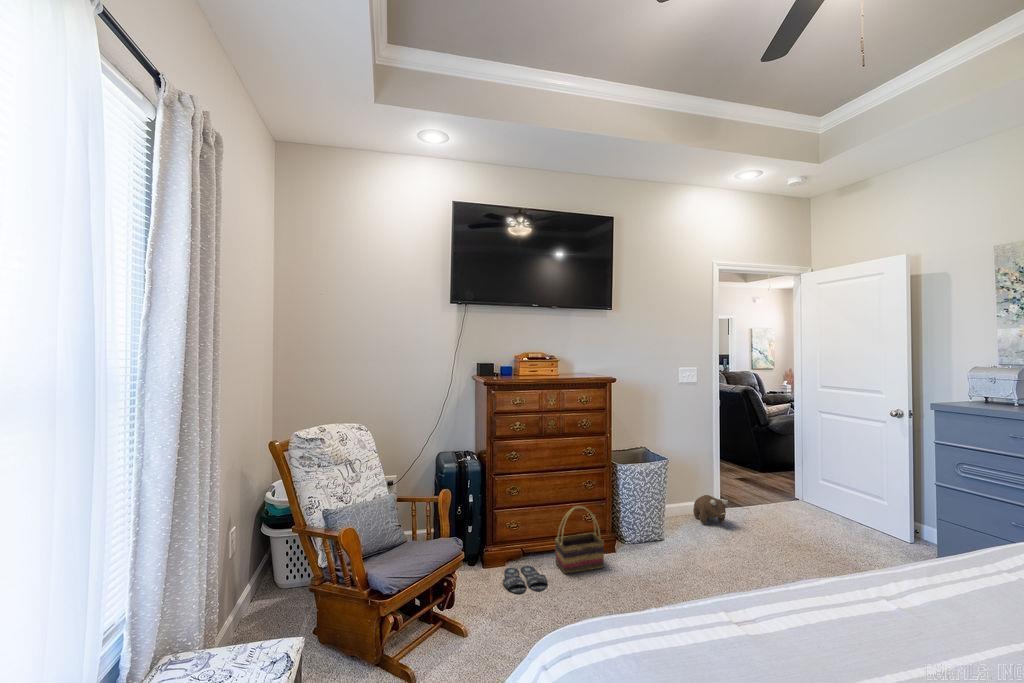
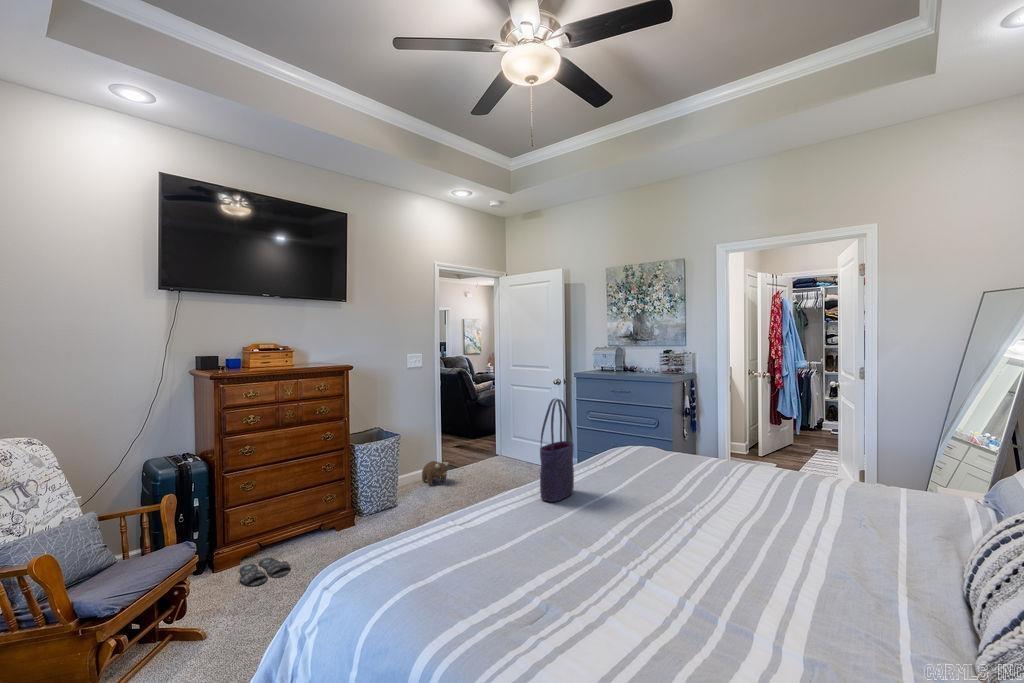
tote bag: none [891,449,969,633] -> present [540,399,574,502]
basket: present [555,506,604,574] -> none [296,488,346,555]

